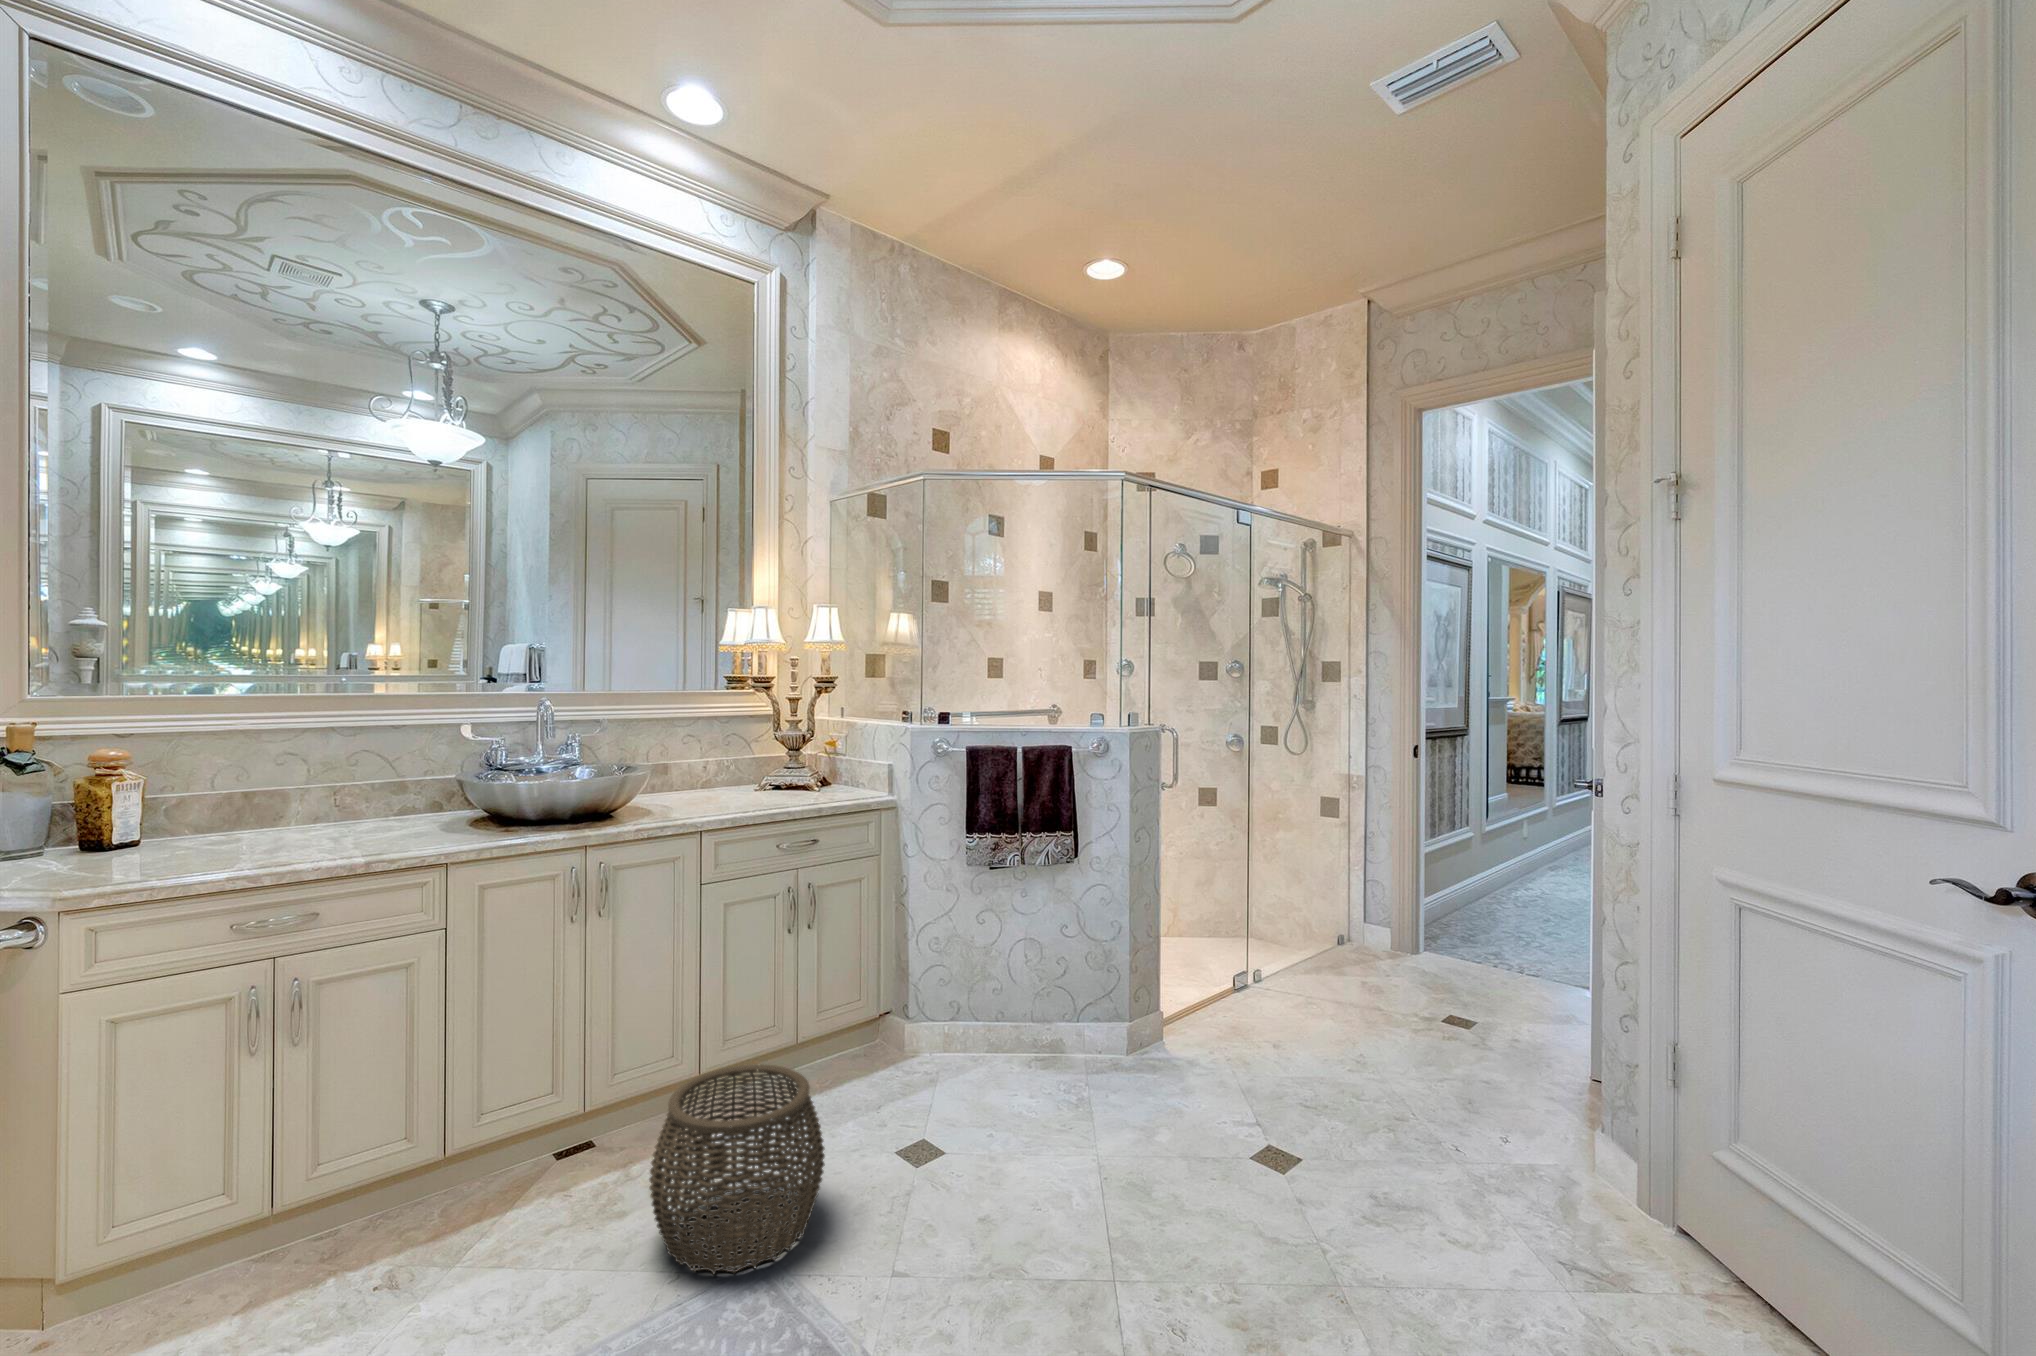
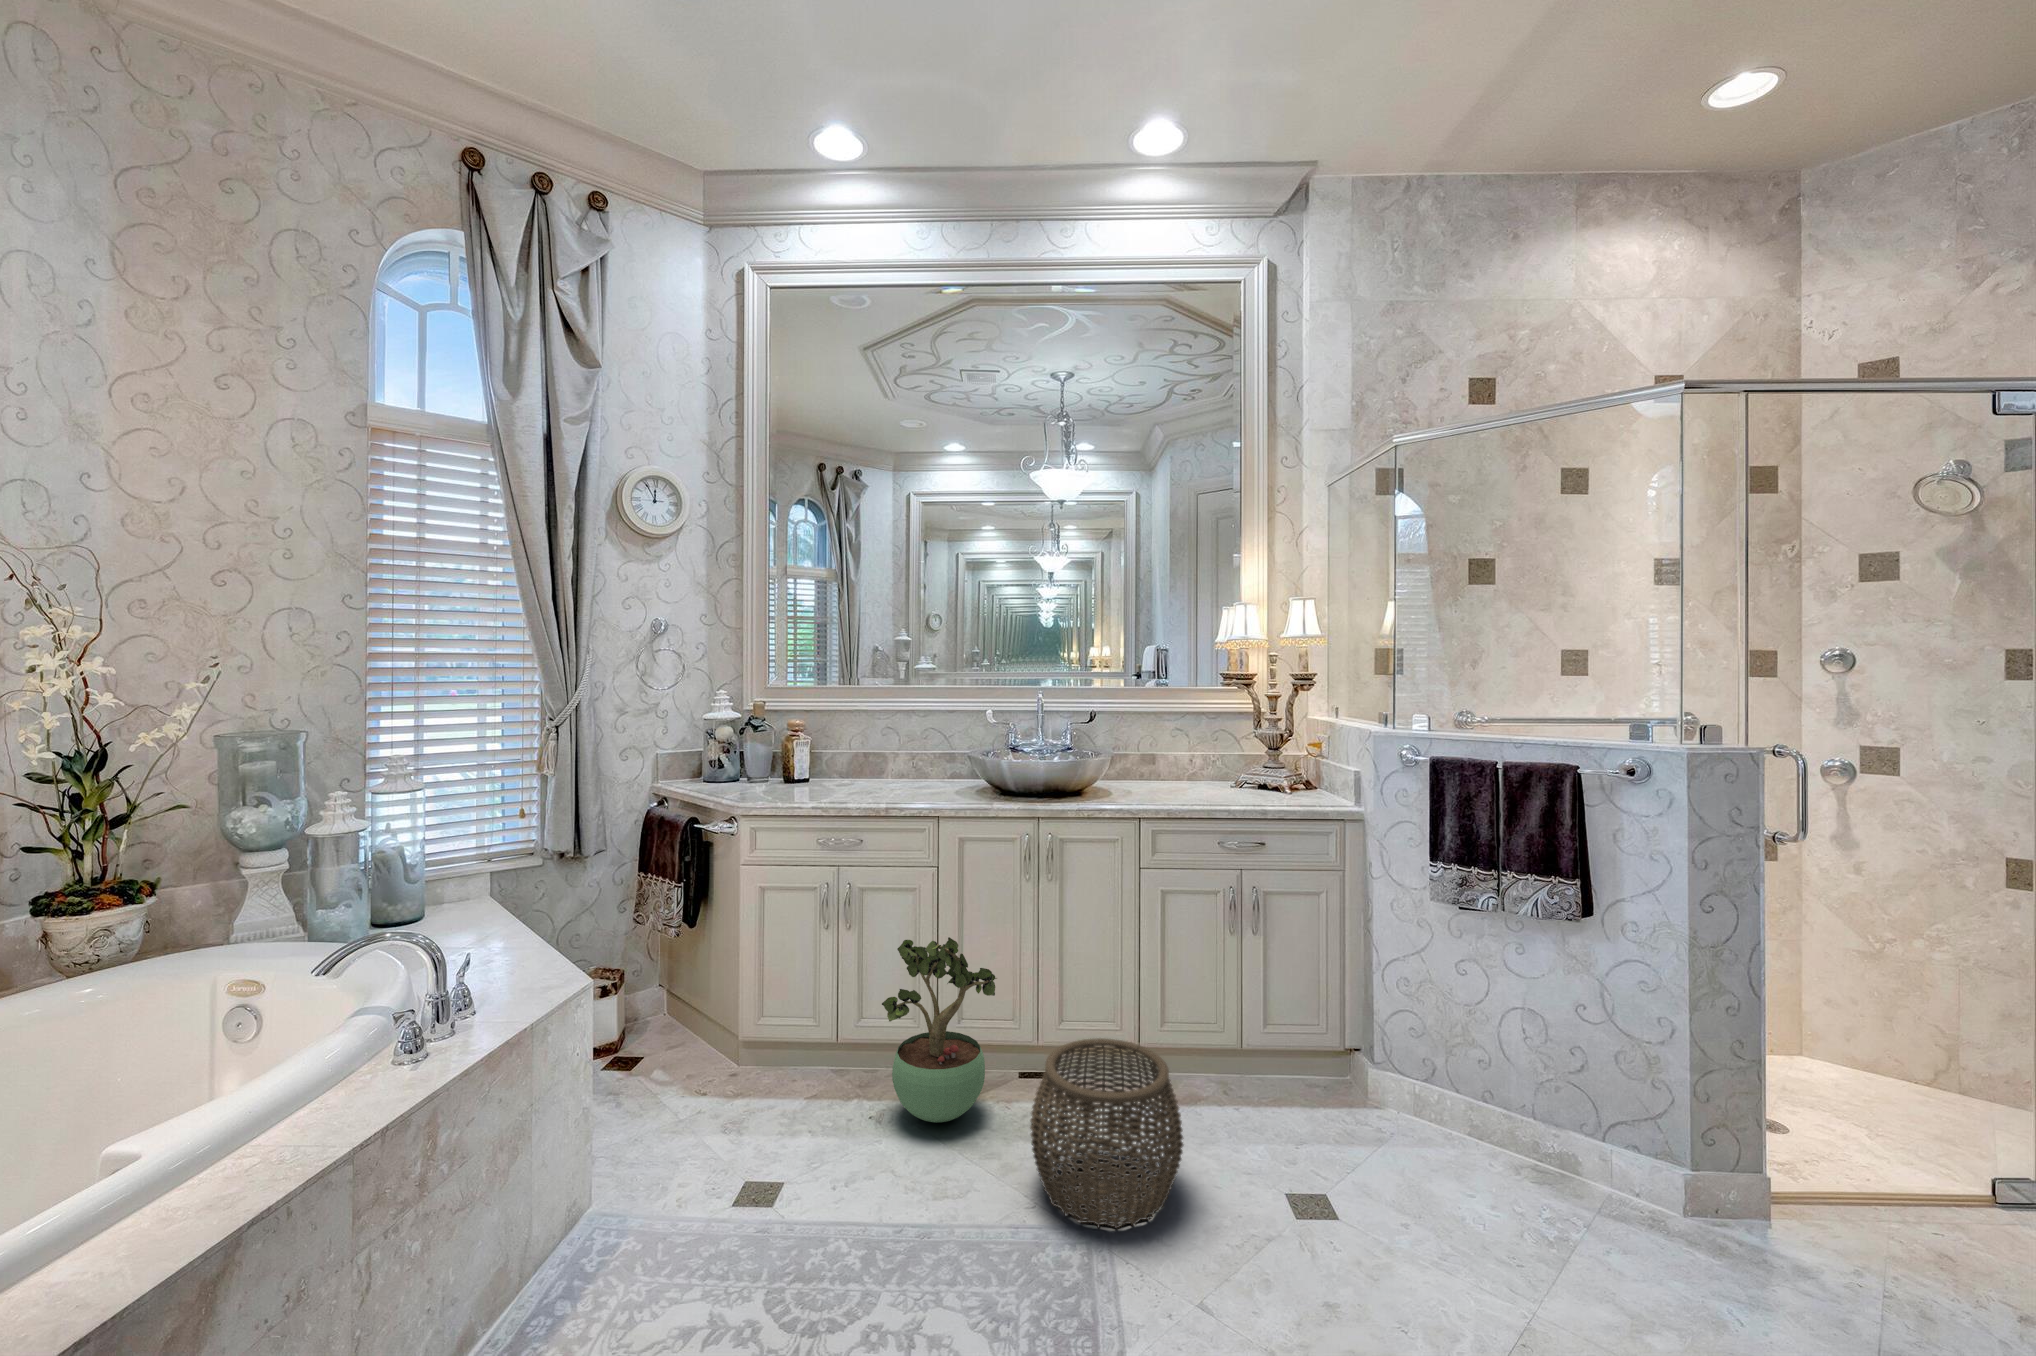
potted plant: none [384,1006,572,1260] -> present [882,937,997,1123]

